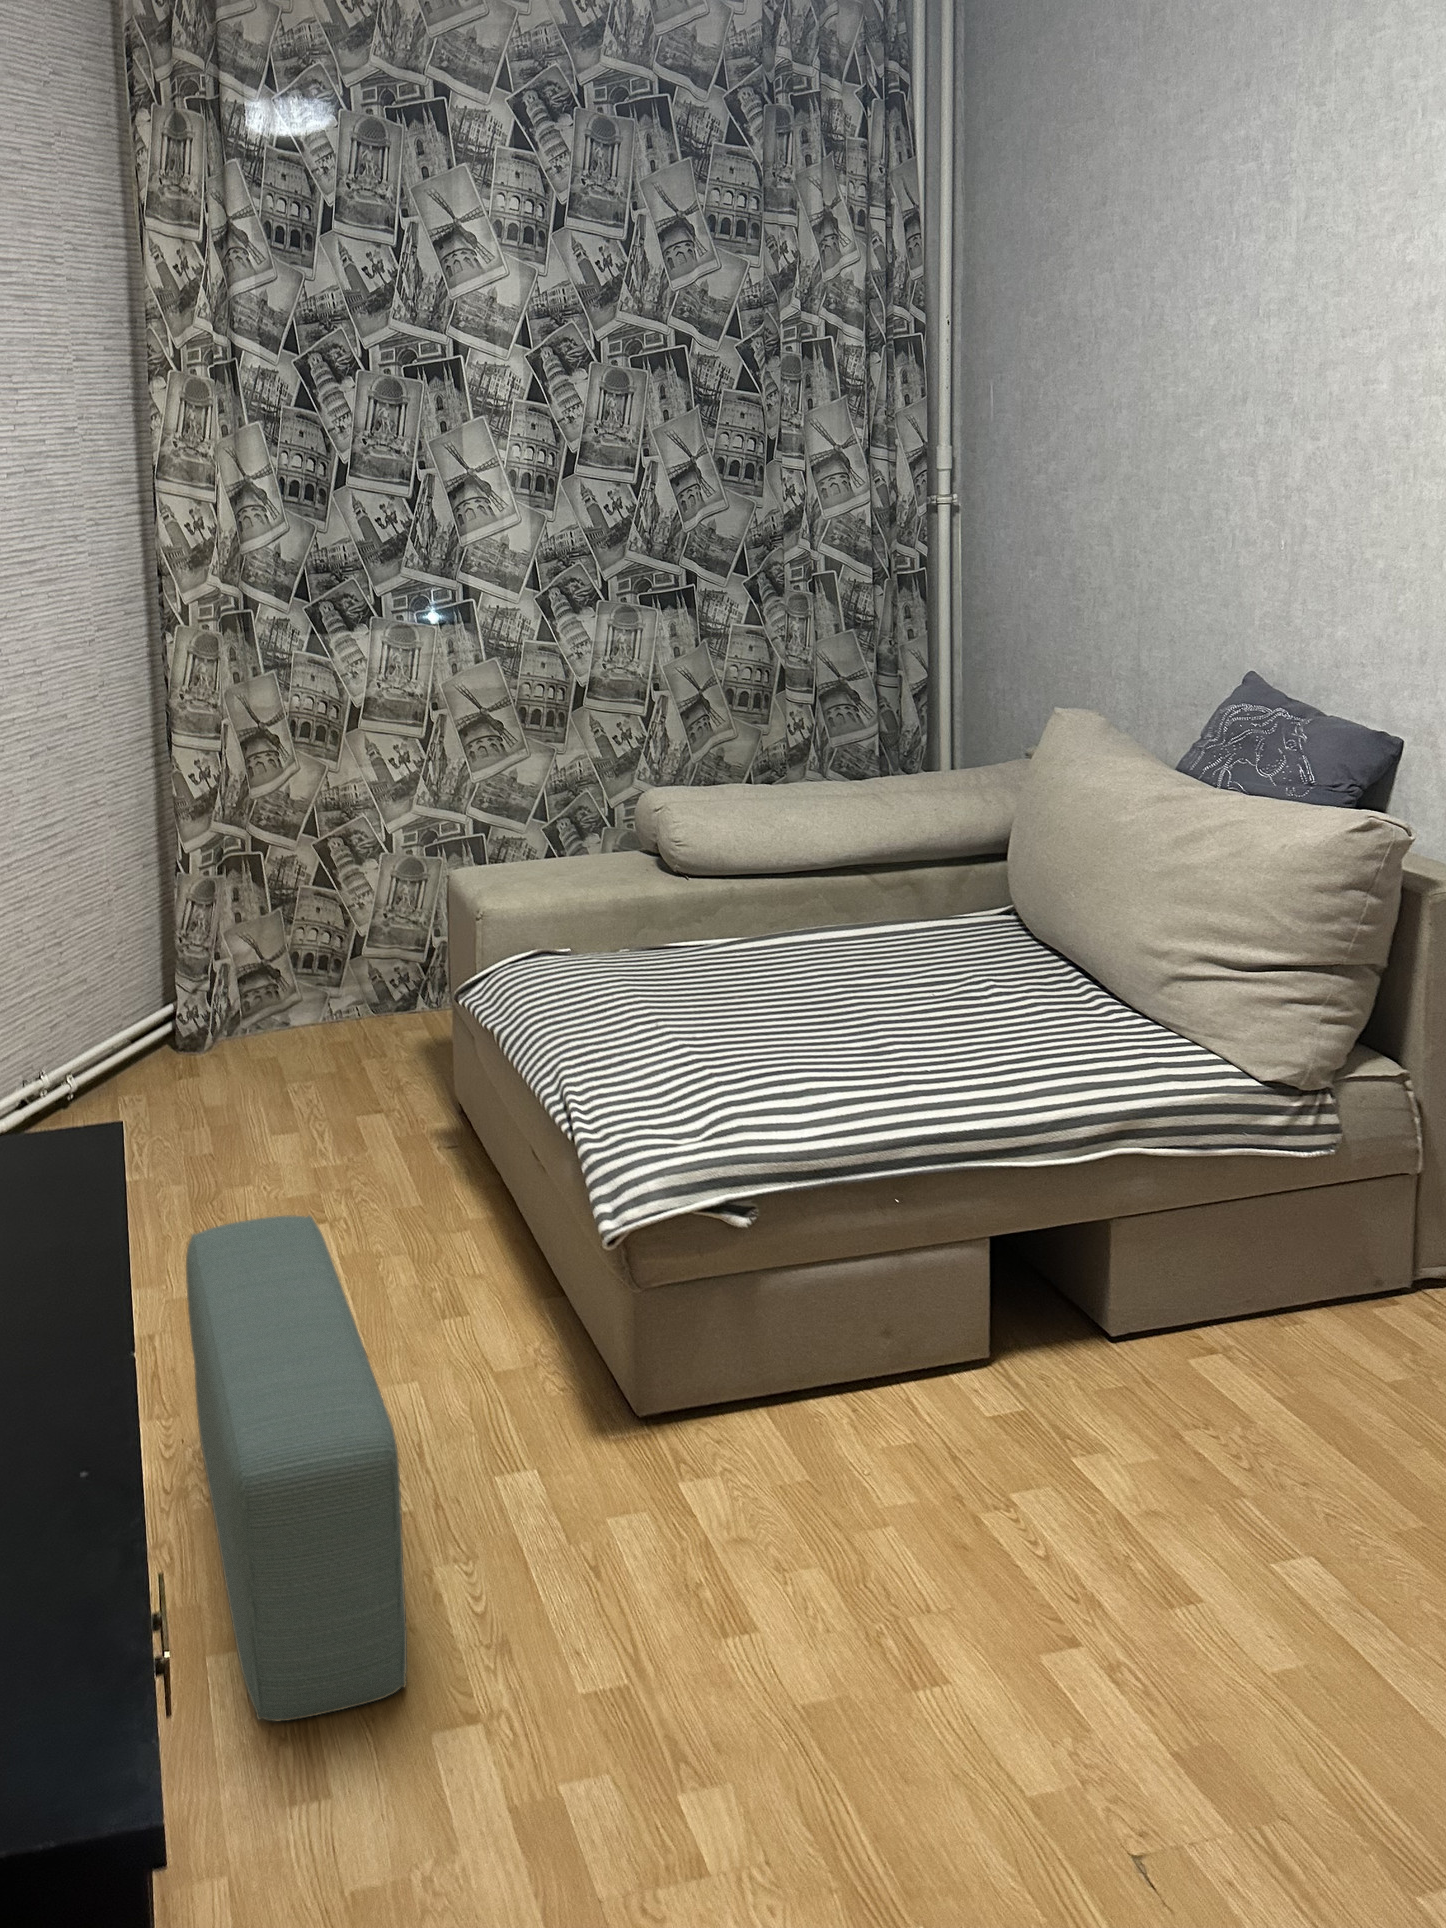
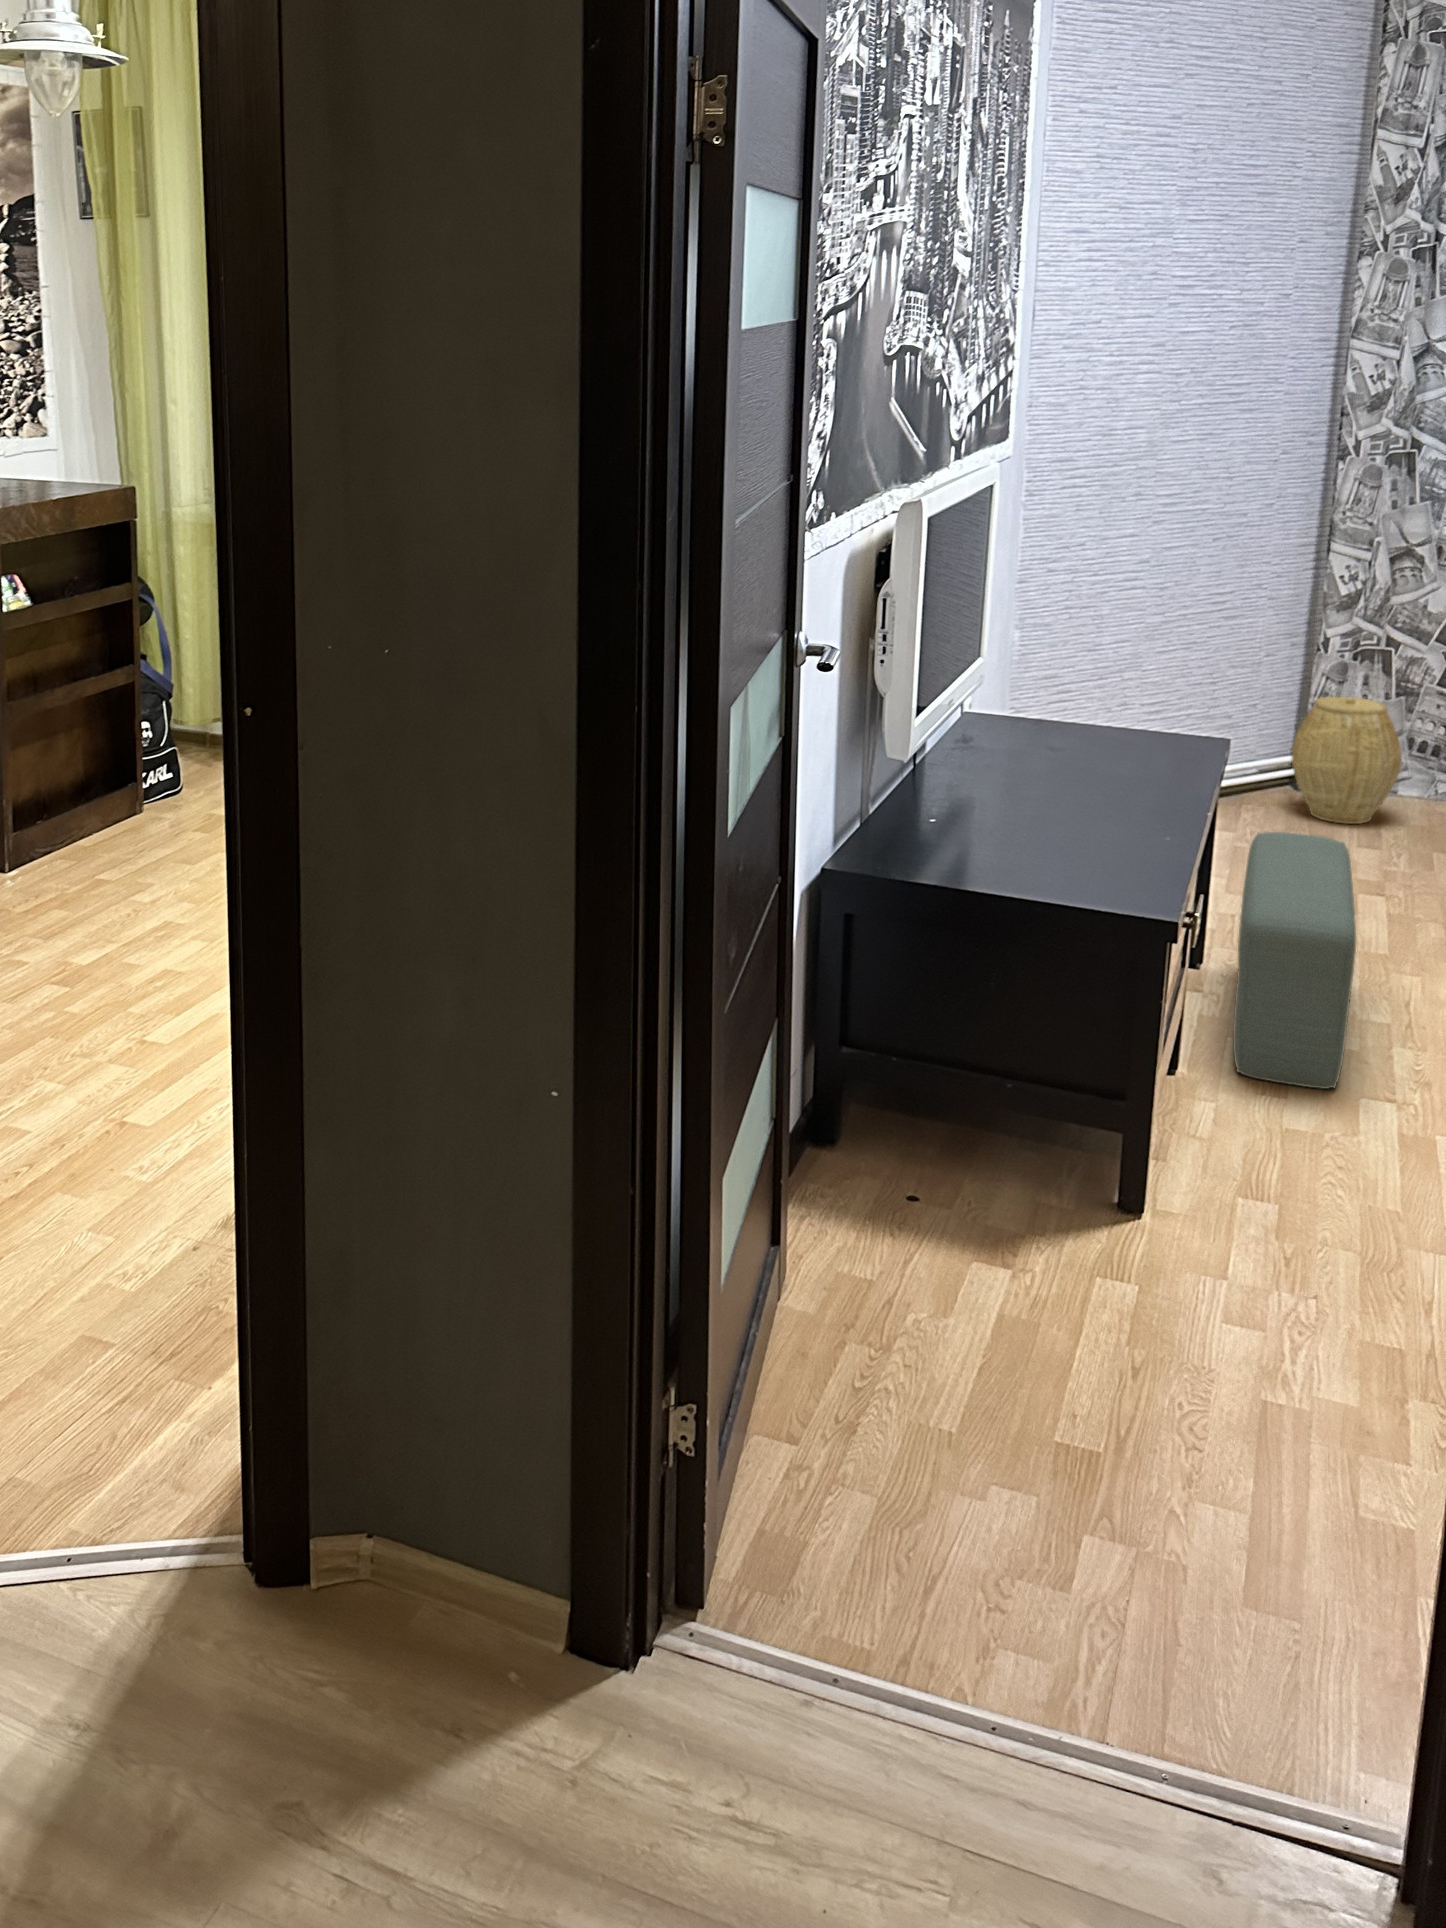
woven basket: none [170,924,298,1092] -> present [1291,697,1402,824]

